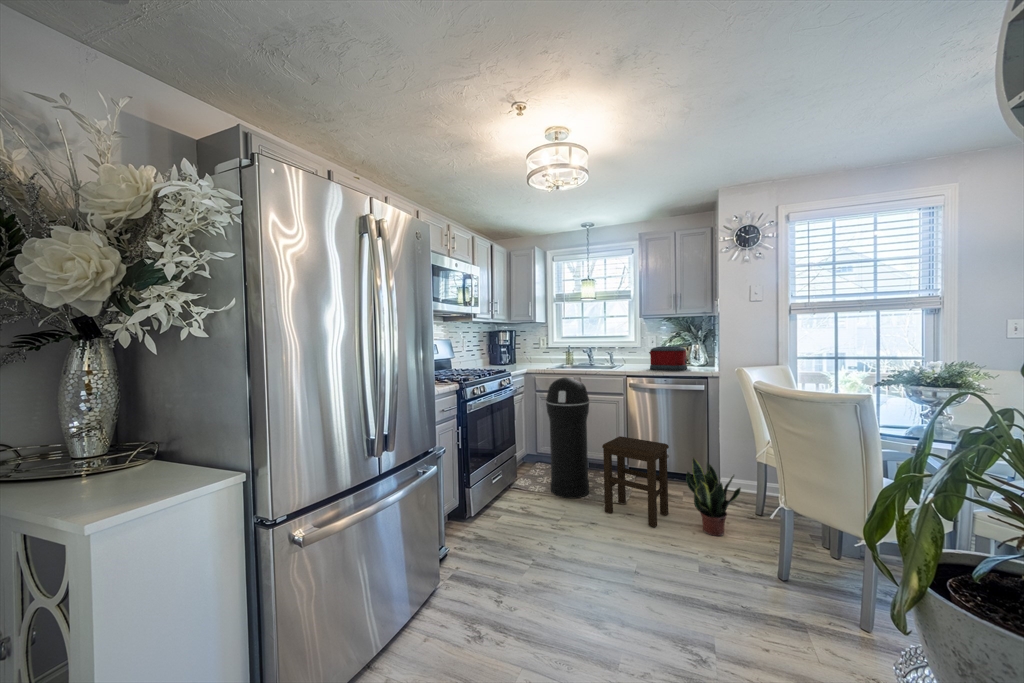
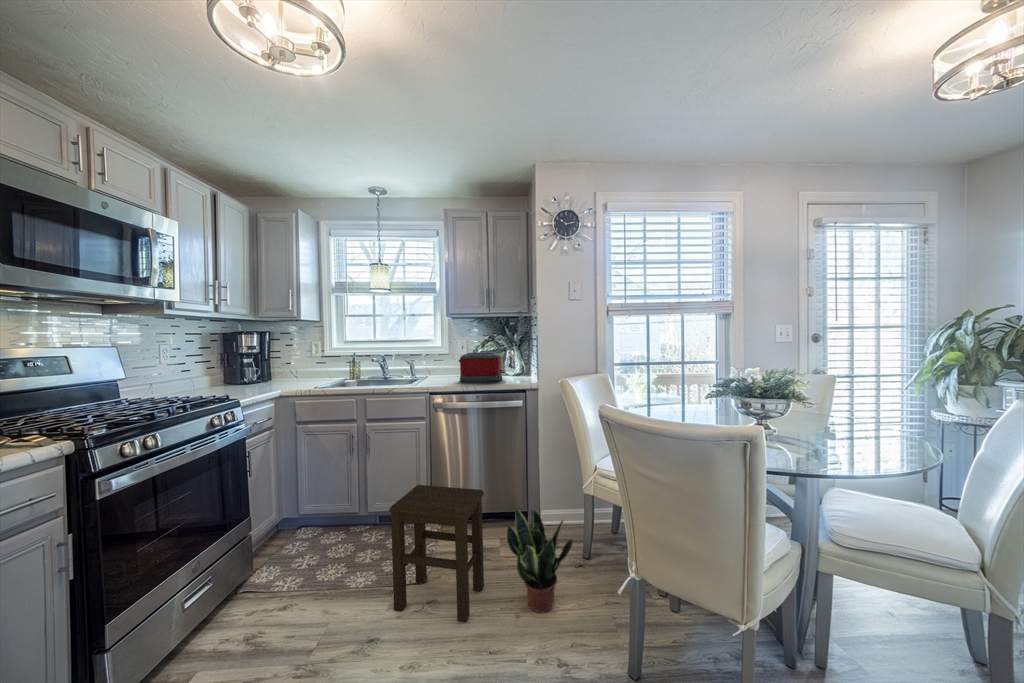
trash can: present [546,377,589,498] -> none [301,404,374,596]

